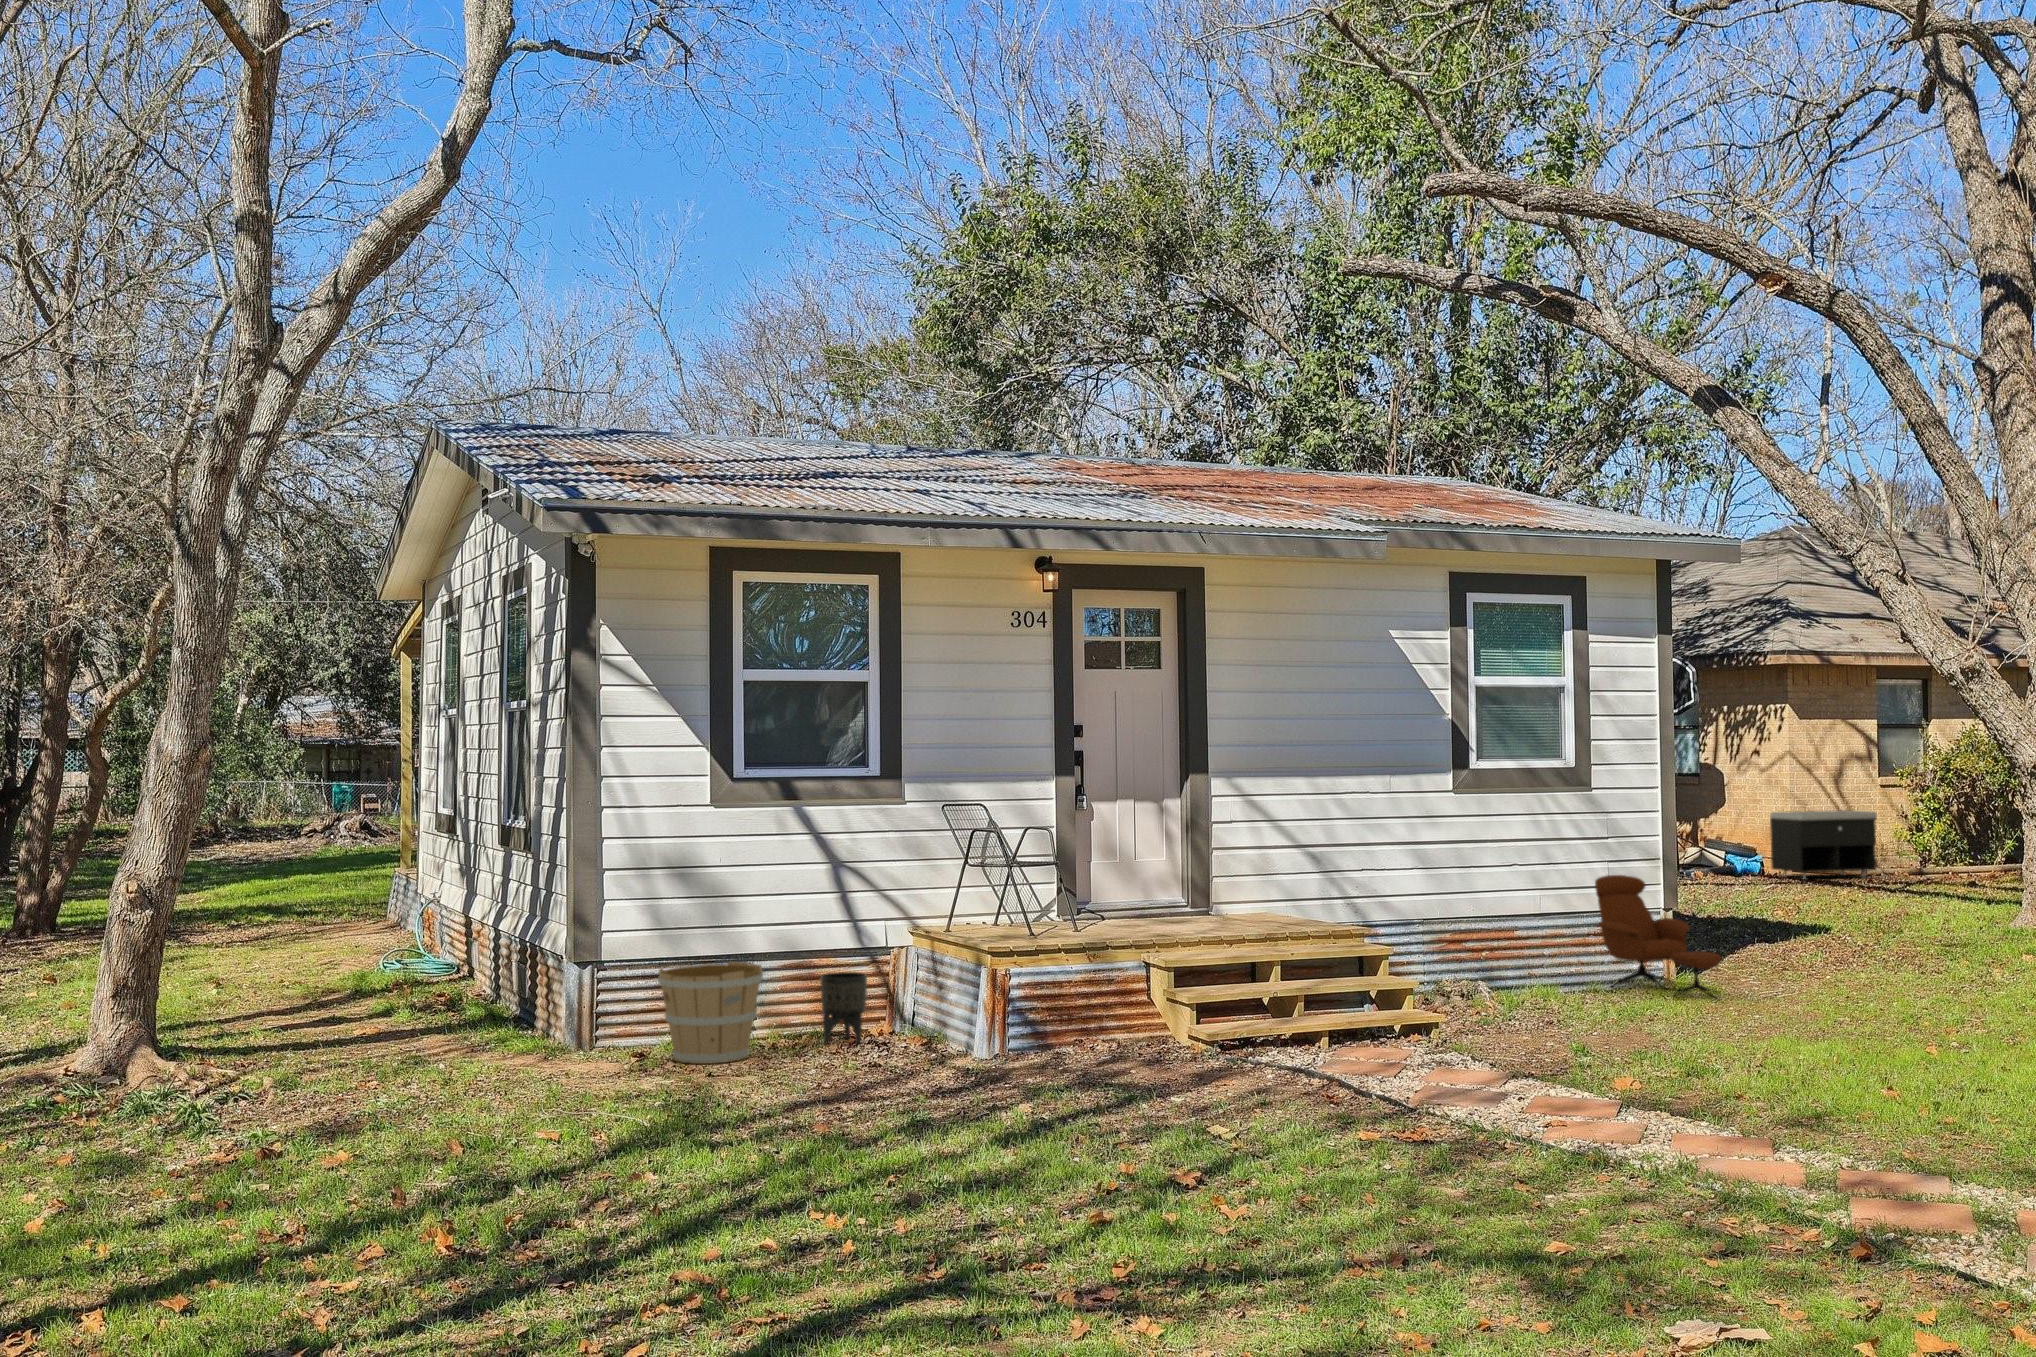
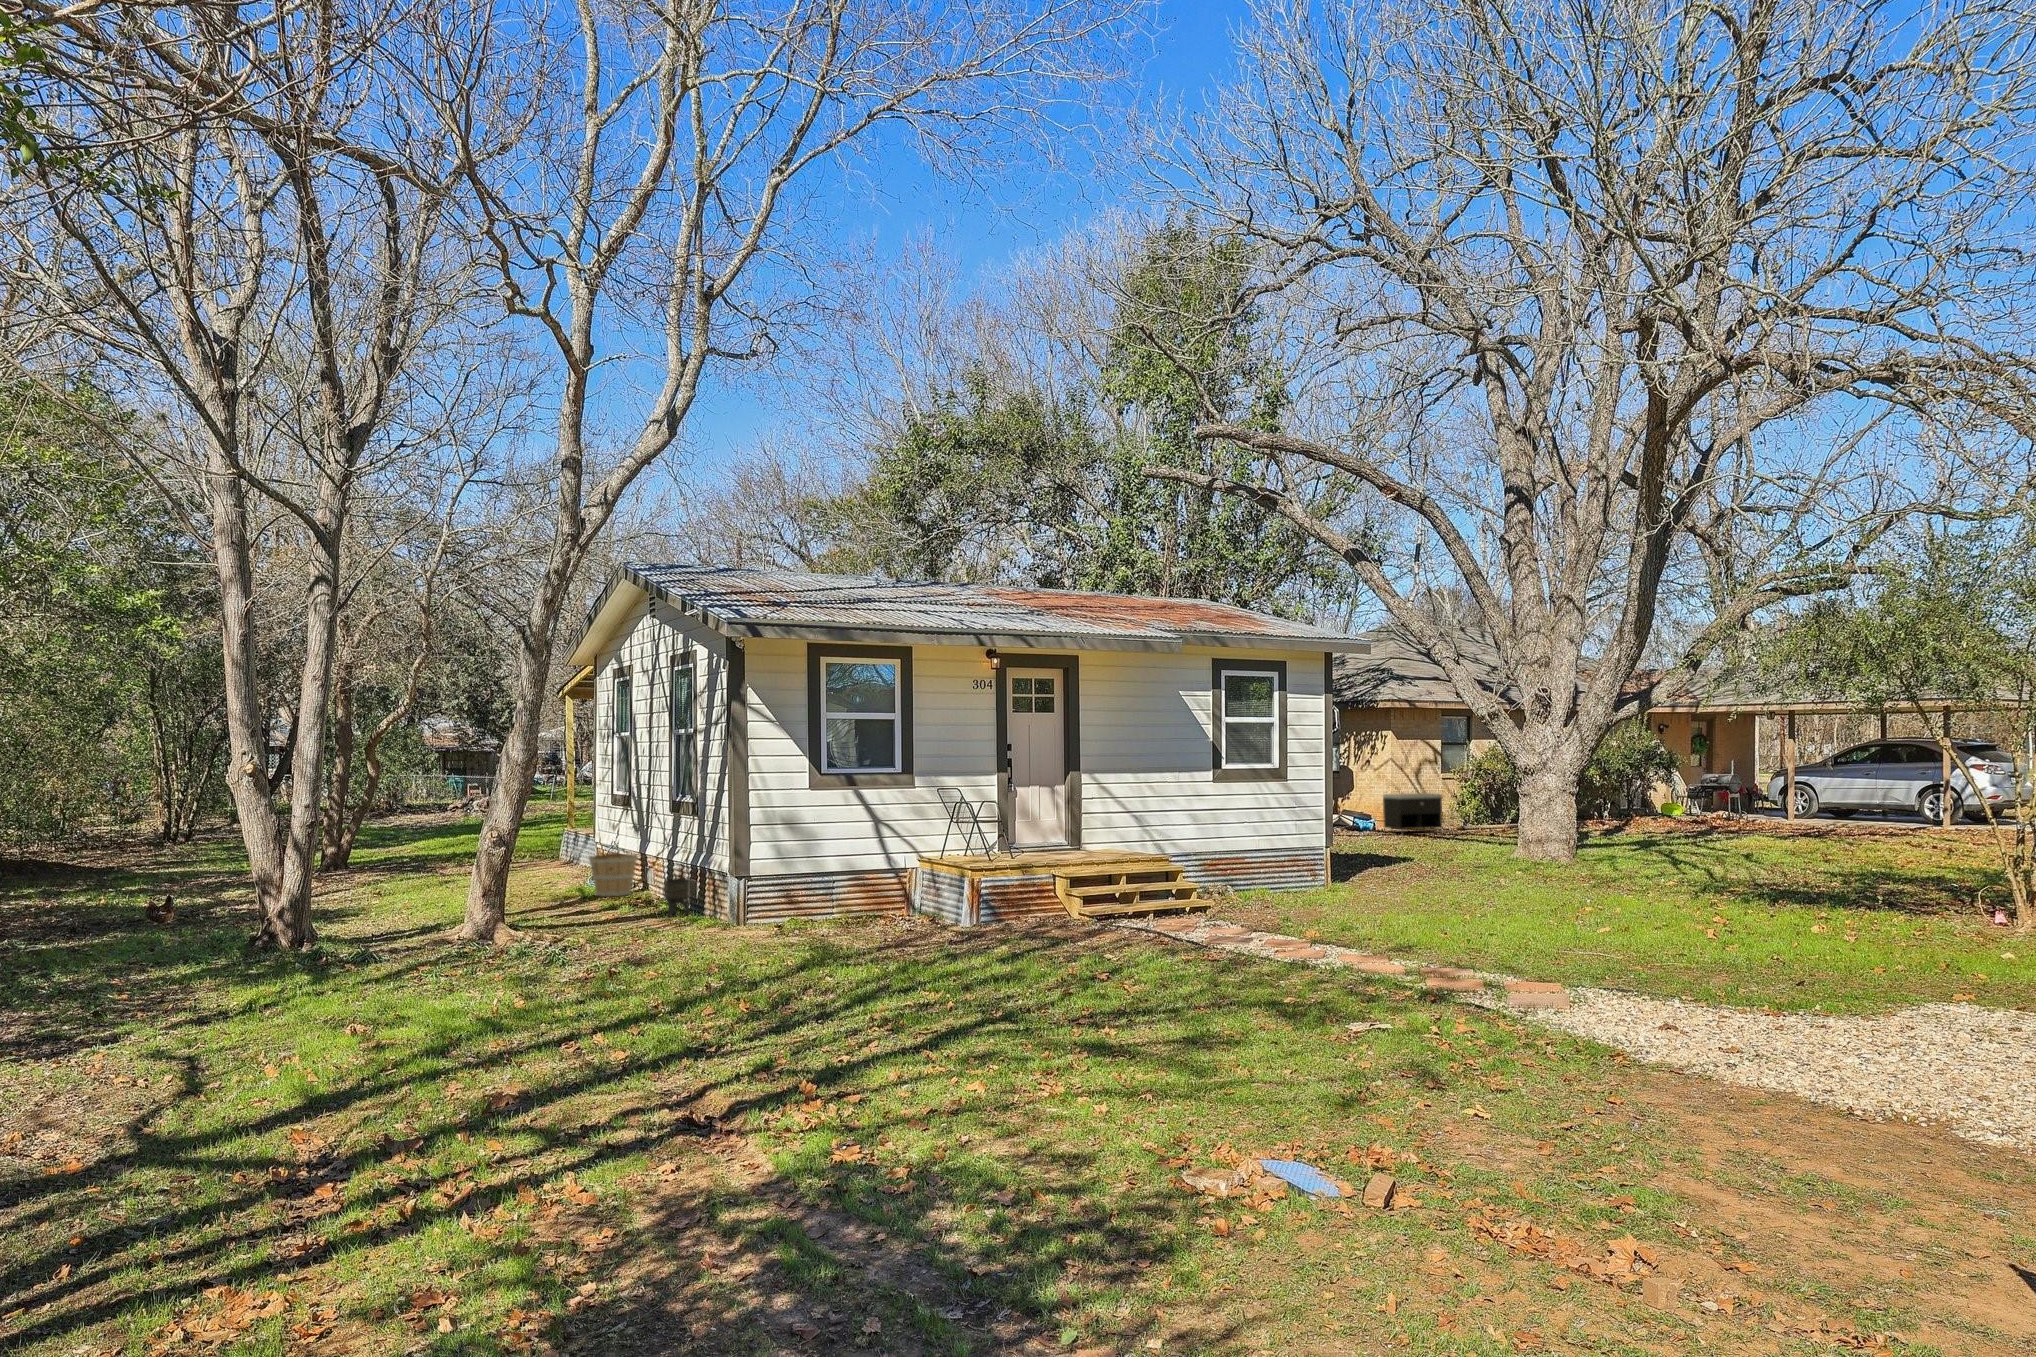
lounge chair: present [1595,875,1722,998] -> none [1288,827,1356,894]
wooden bucket: present [658,961,763,1064] -> present [589,852,638,897]
planter: present [820,972,867,1044] -> present [664,878,690,917]

